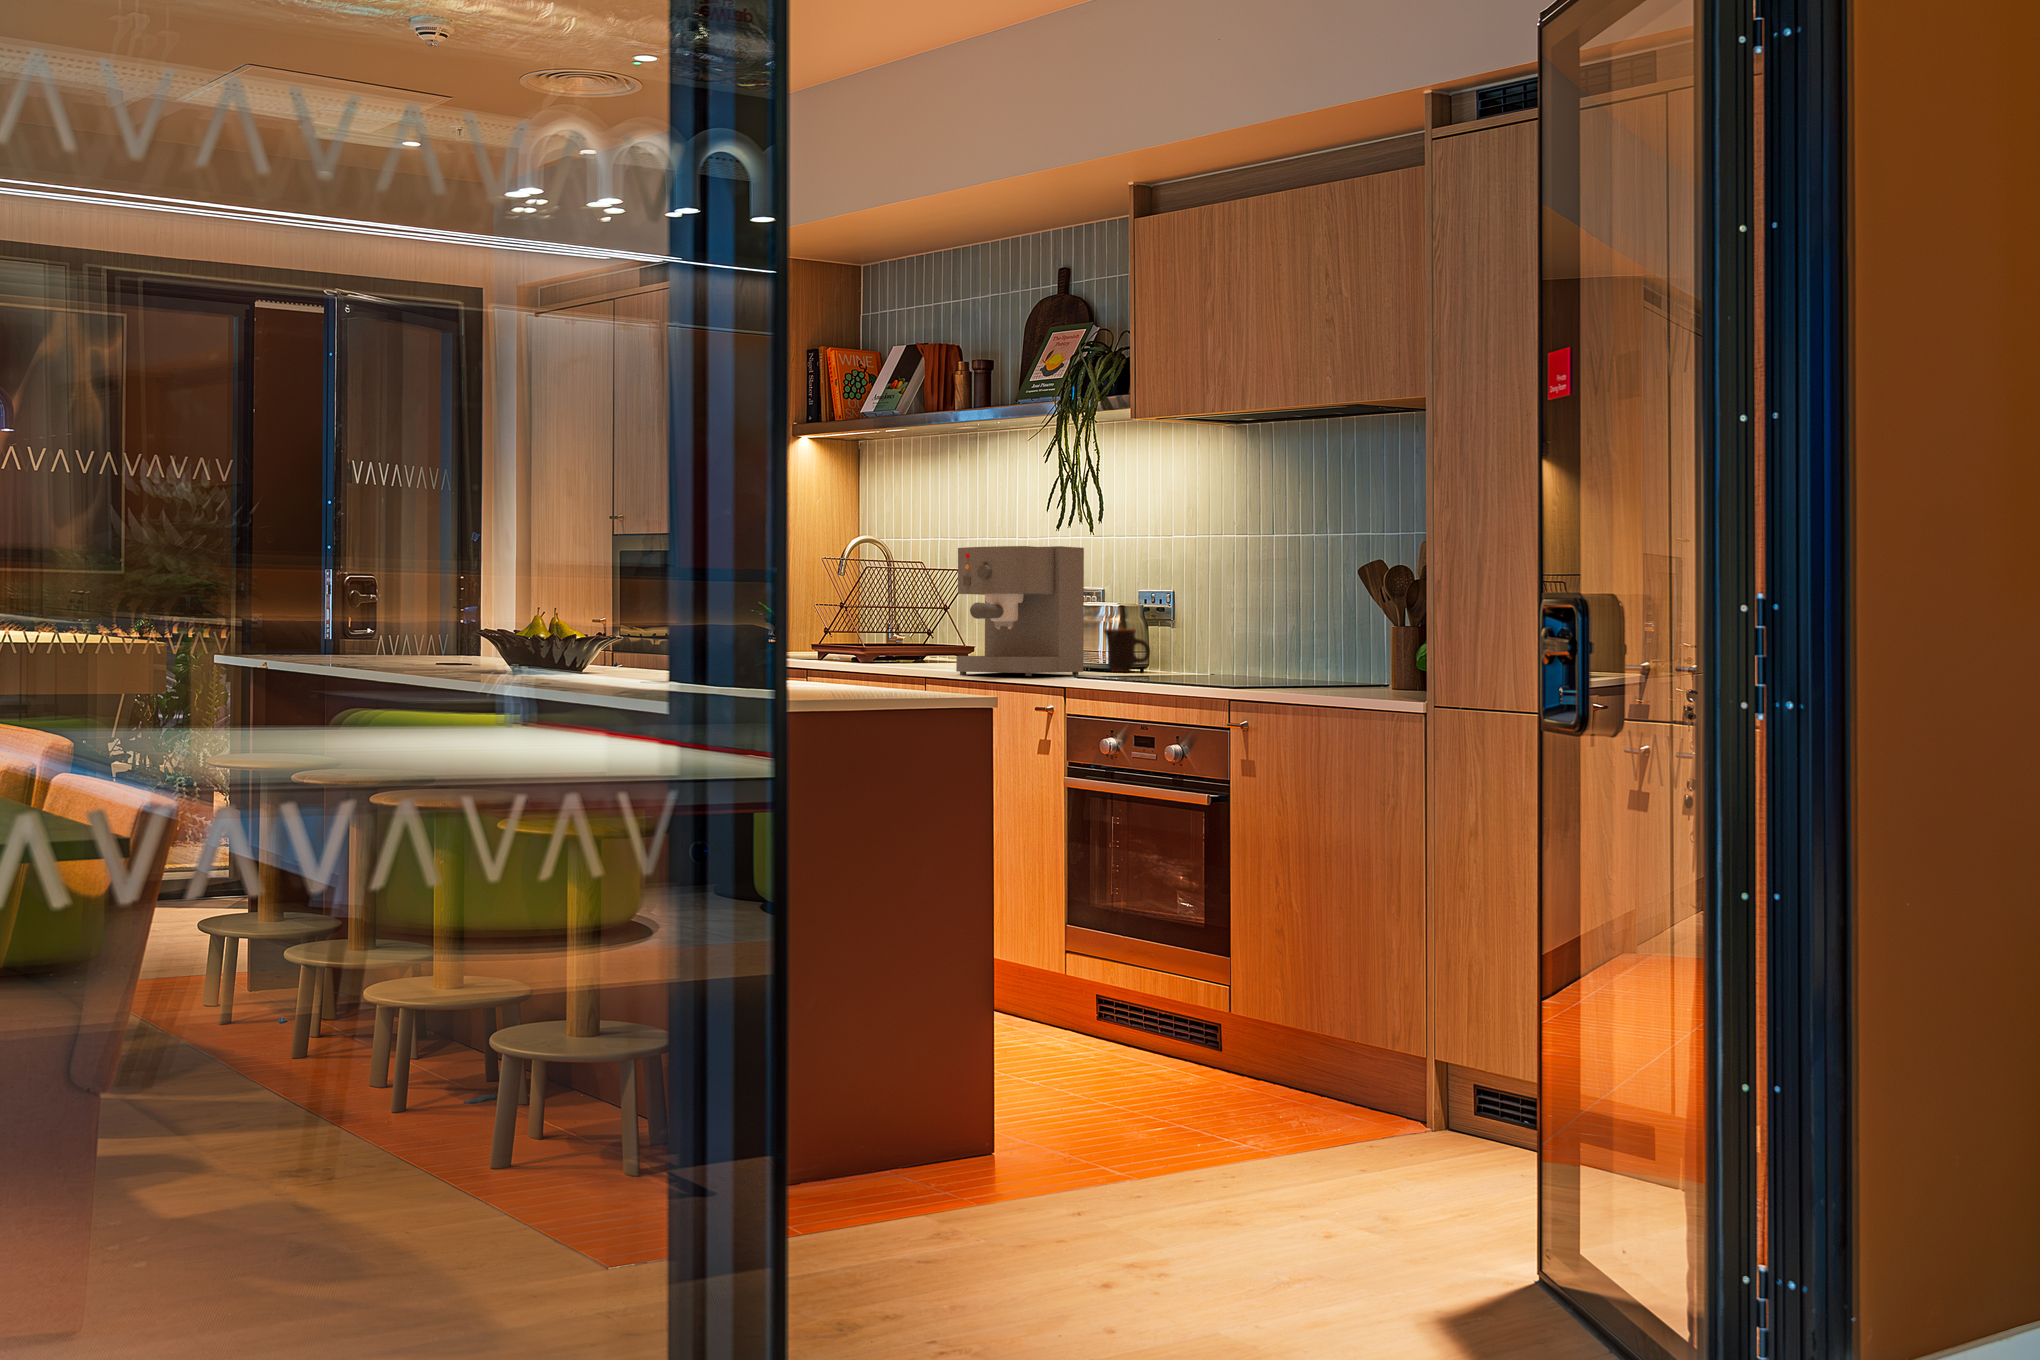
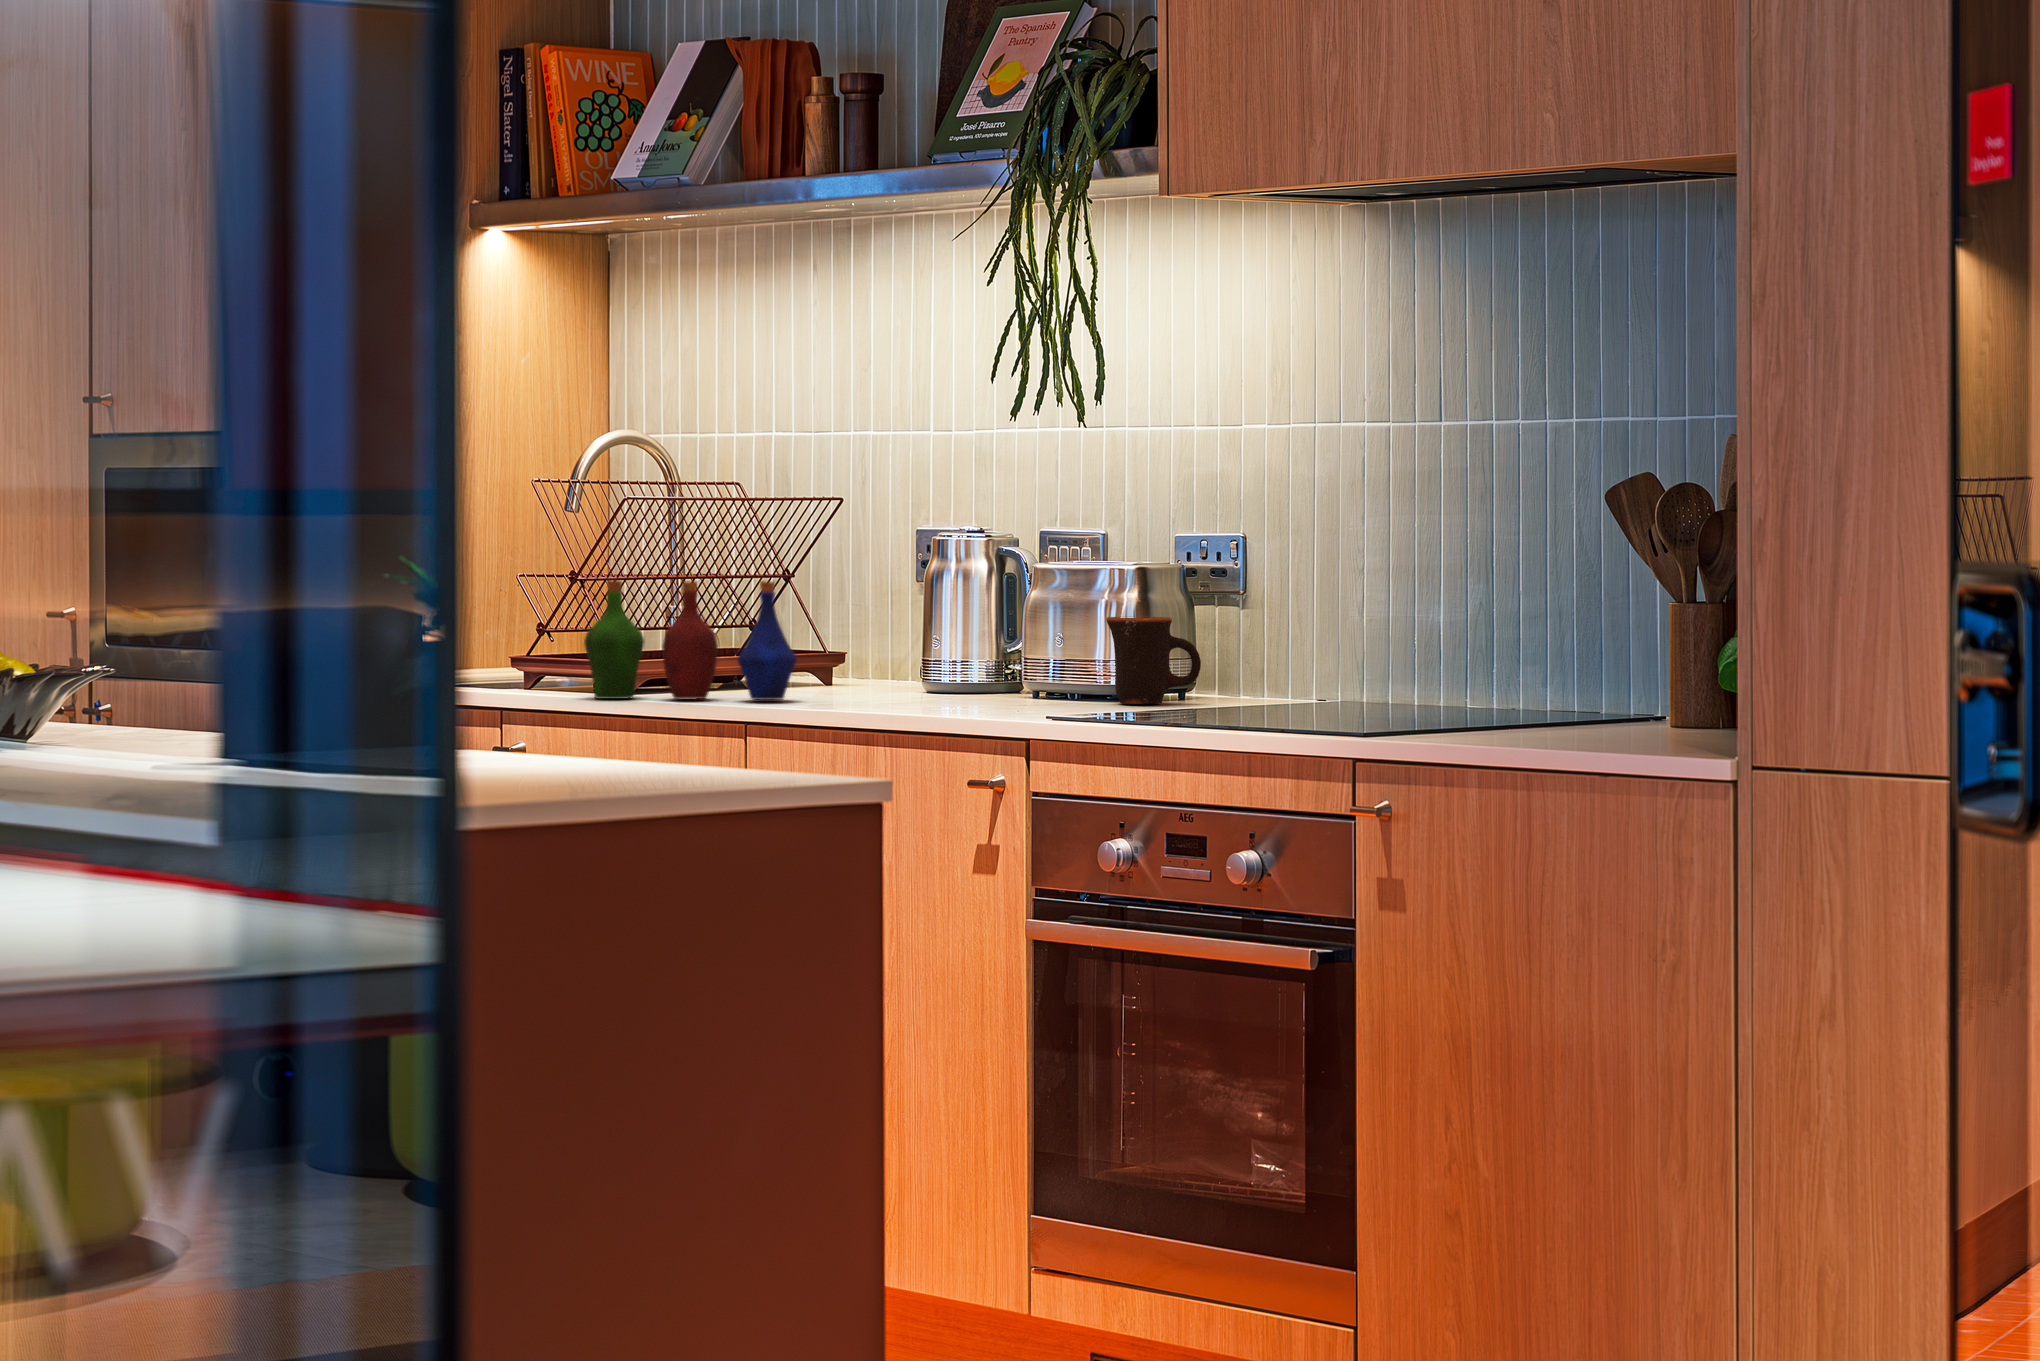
coffee maker: present [956,546,1084,676] -> none [808,453,1070,723]
bottle: none [848,610,952,669] -> present [584,580,797,700]

